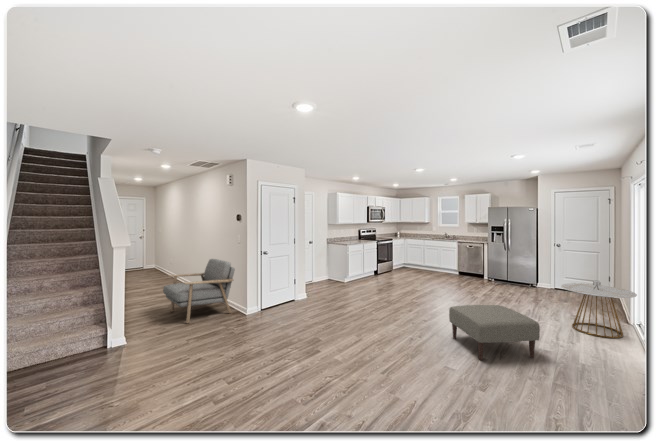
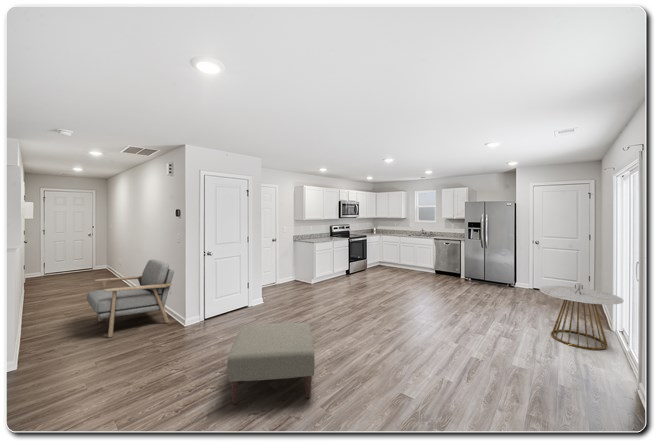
ottoman: present [449,305,540,360] -> present [227,323,315,404]

